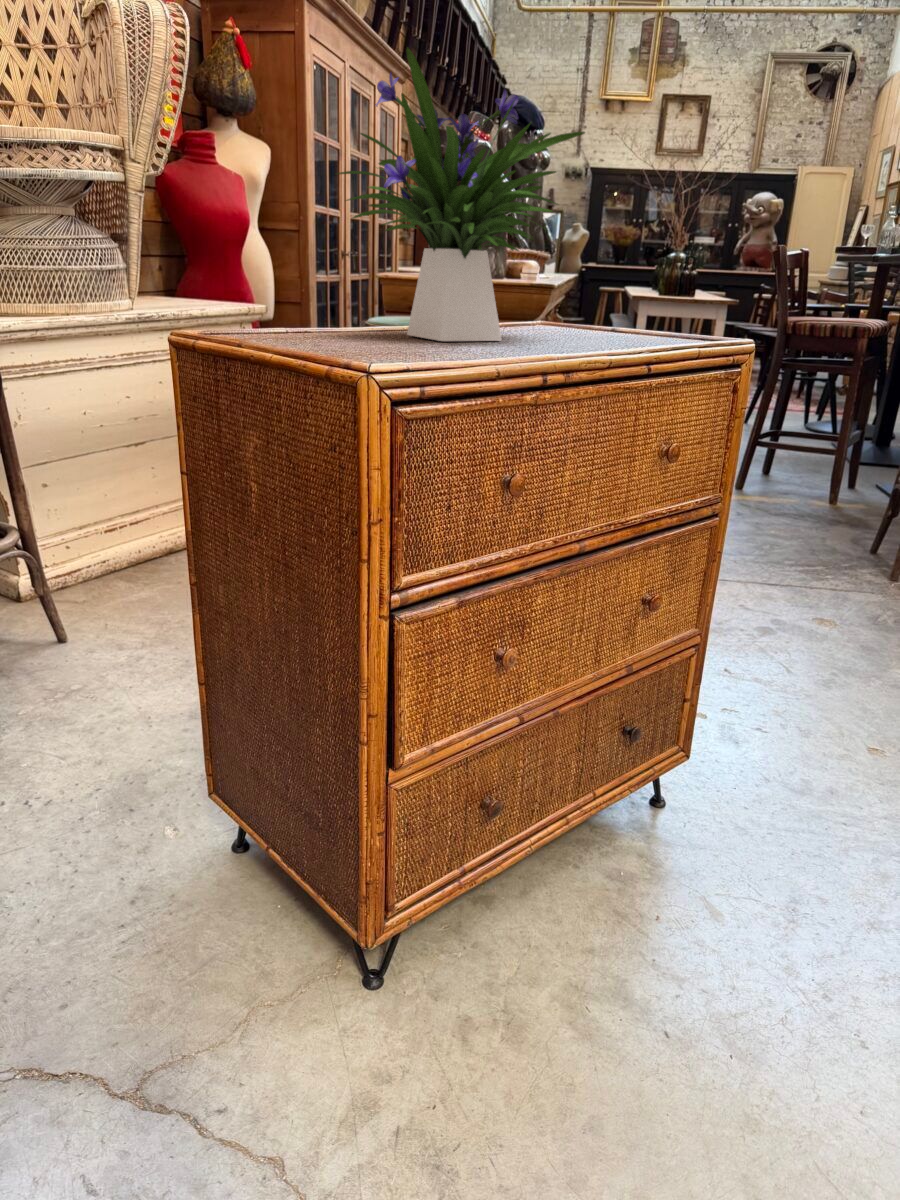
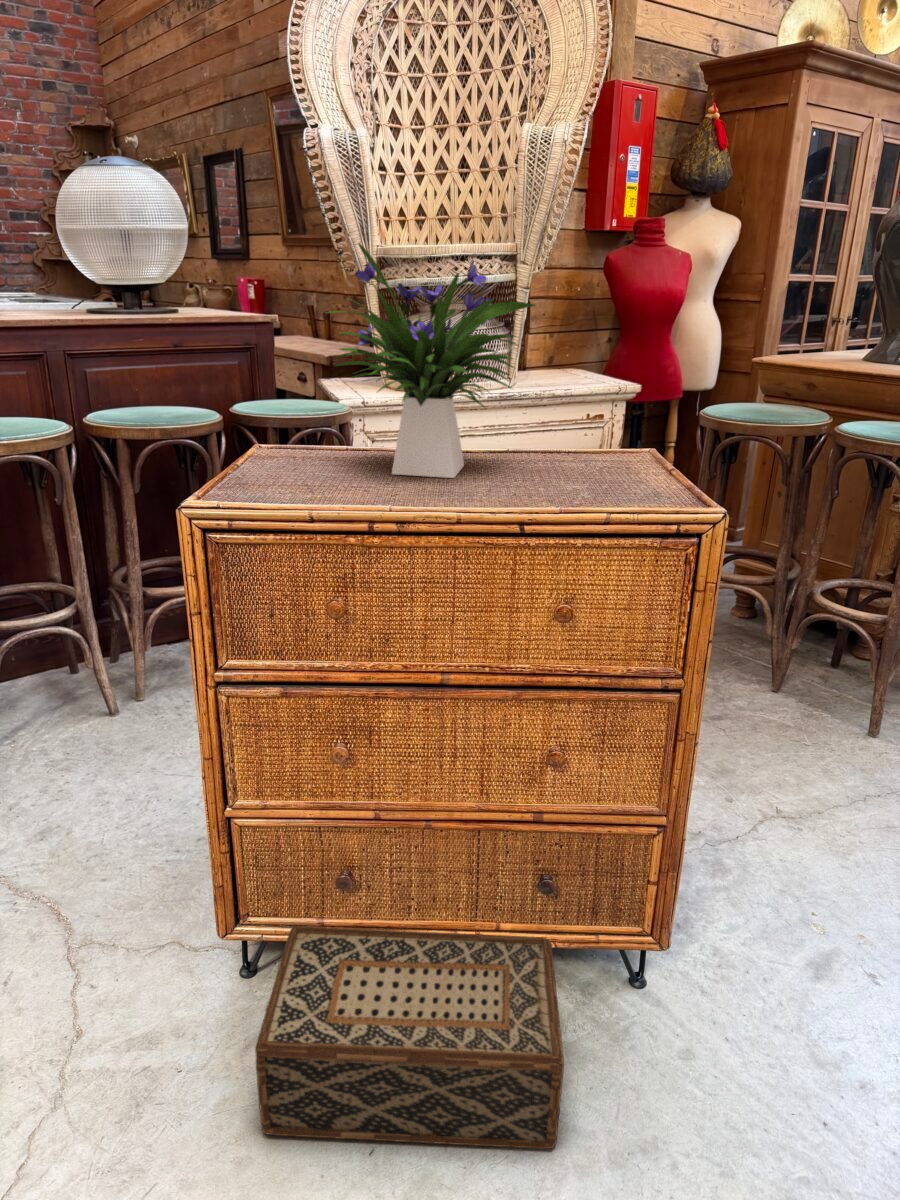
woven basket: none [451,780,770,1088] -> present [255,926,564,1149]

